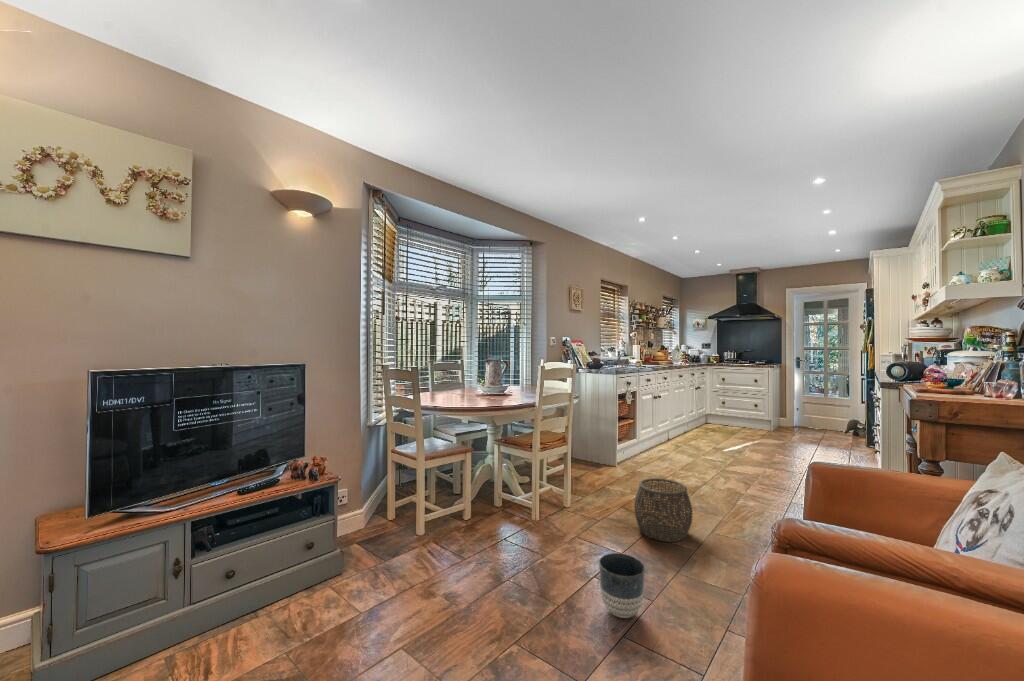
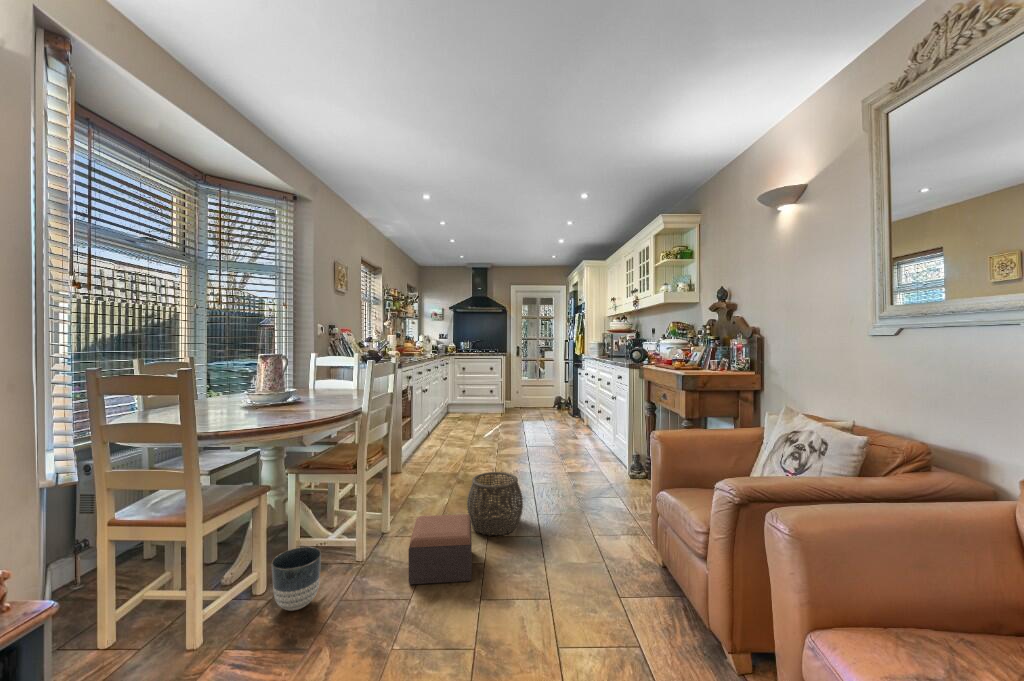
footstool: none [555,499,623,565] -> present [409,514,472,585]
planter: present [599,553,645,618] -> present [272,547,321,611]

